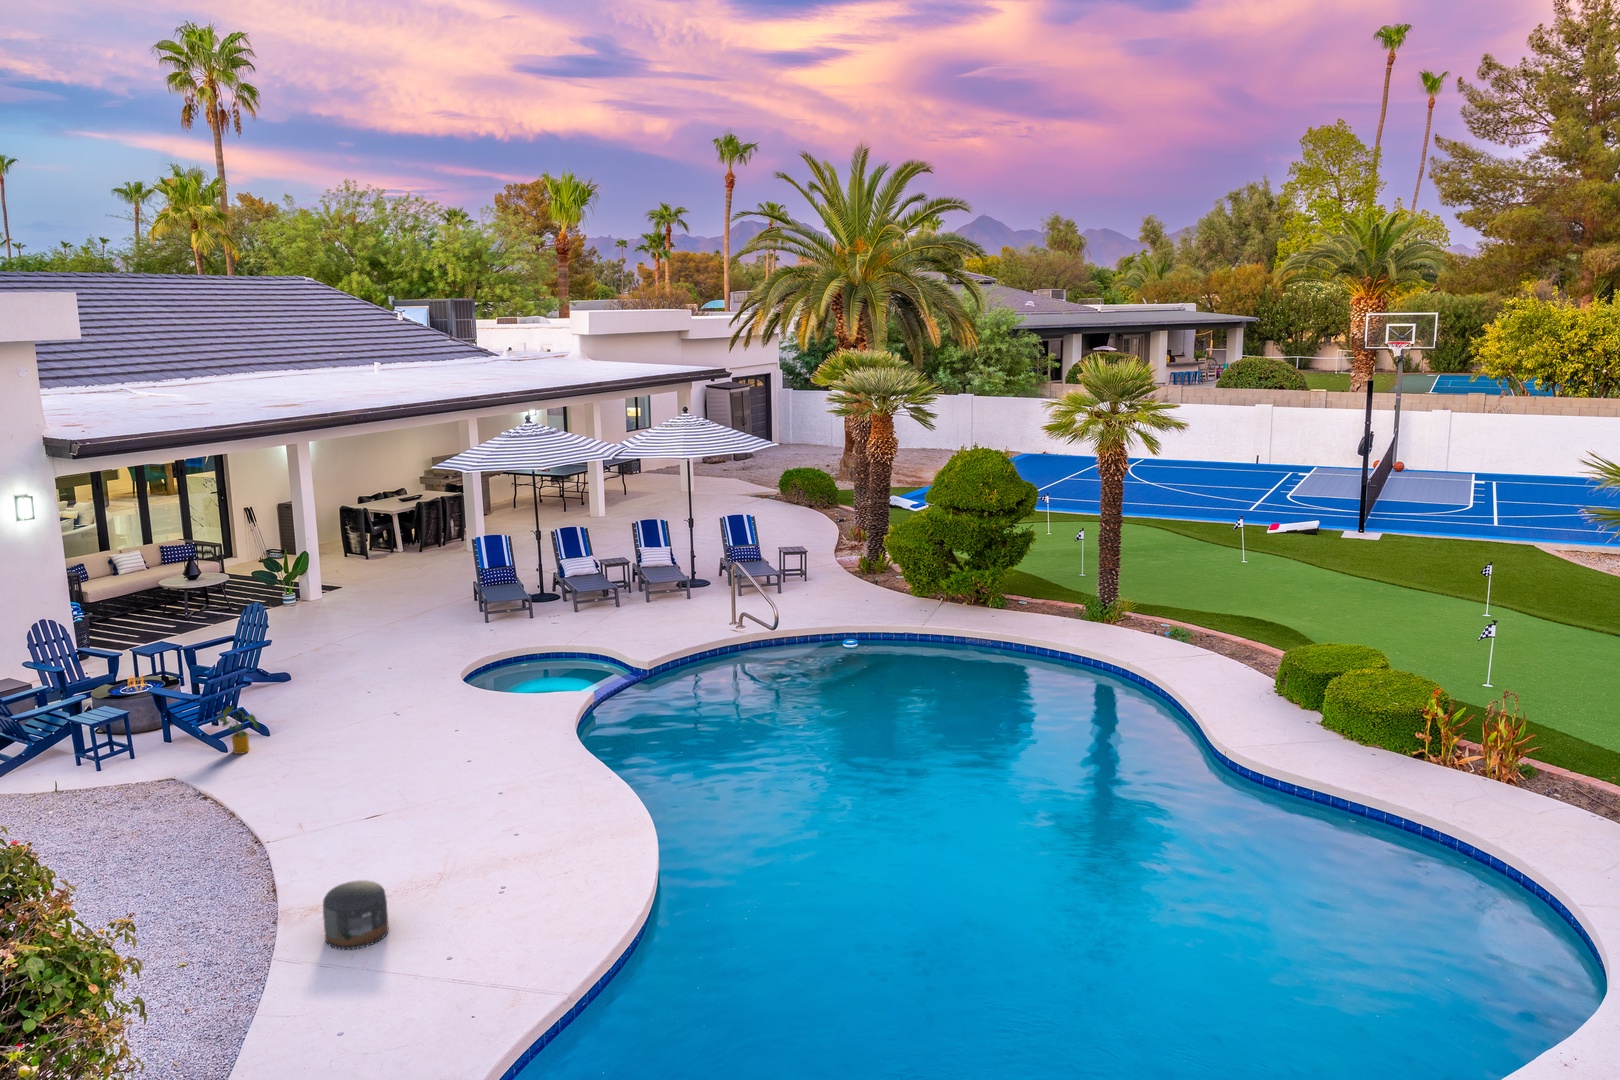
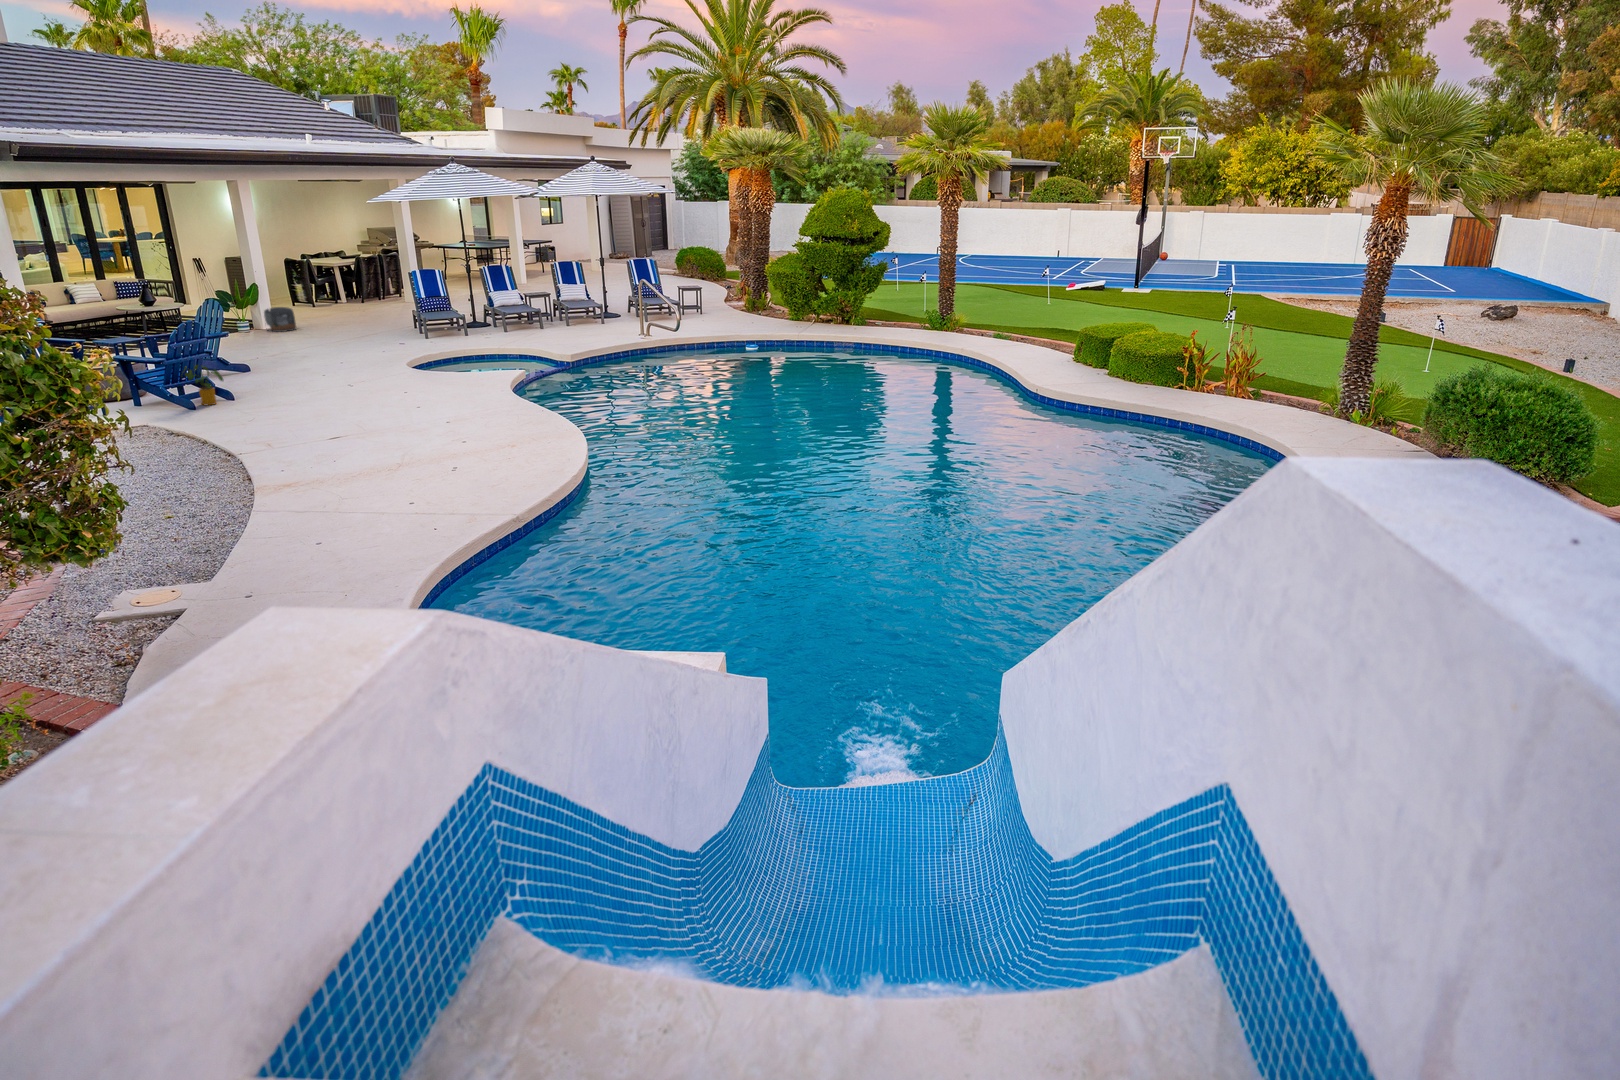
pouf: present [323,880,388,950] -> present [264,307,296,332]

